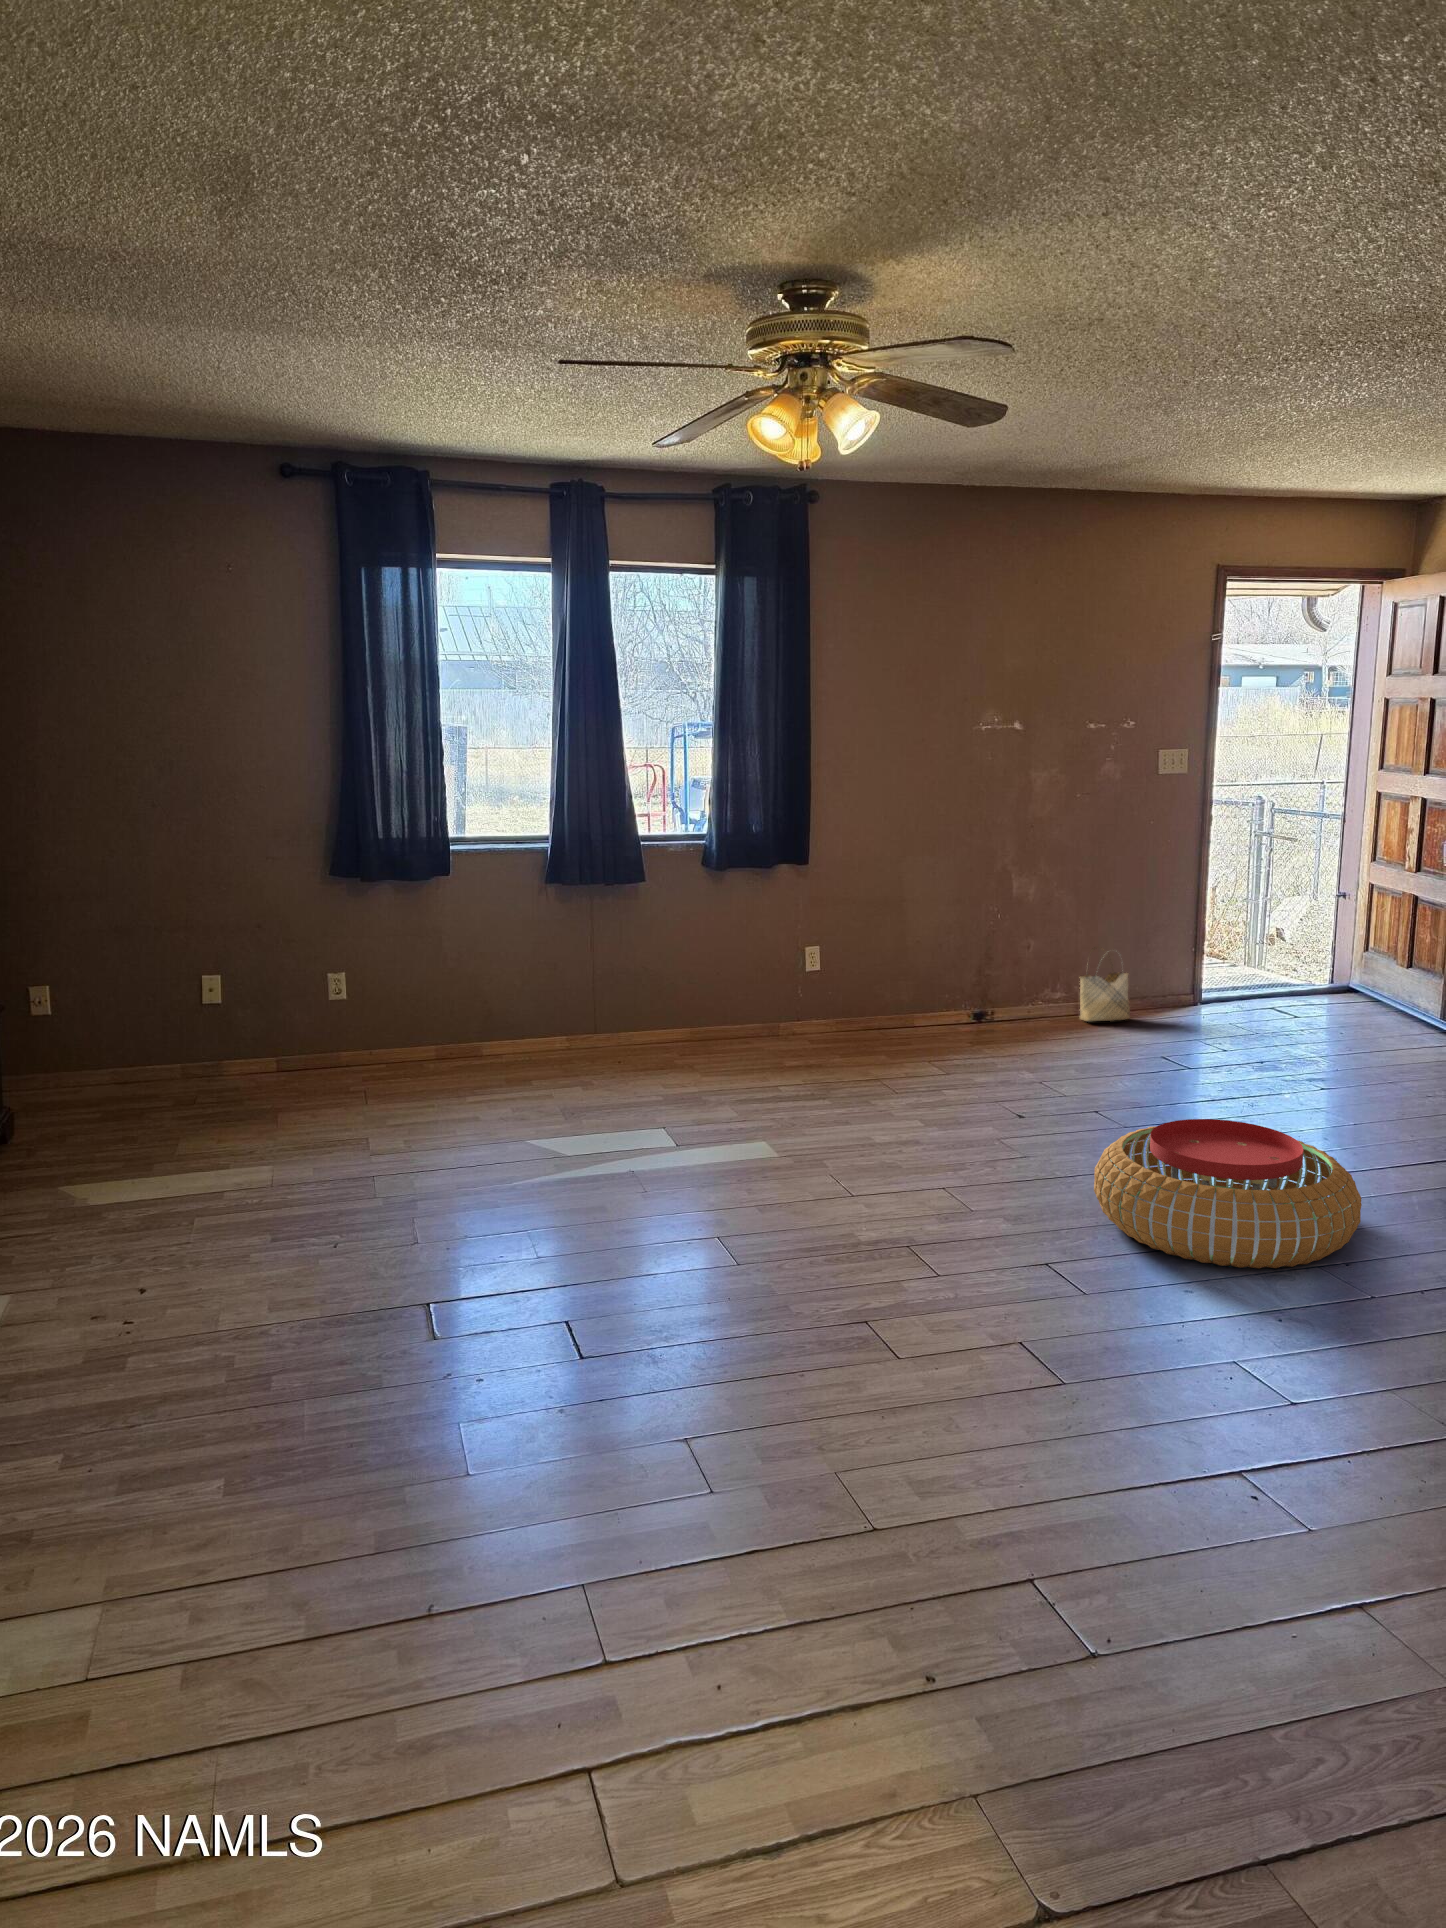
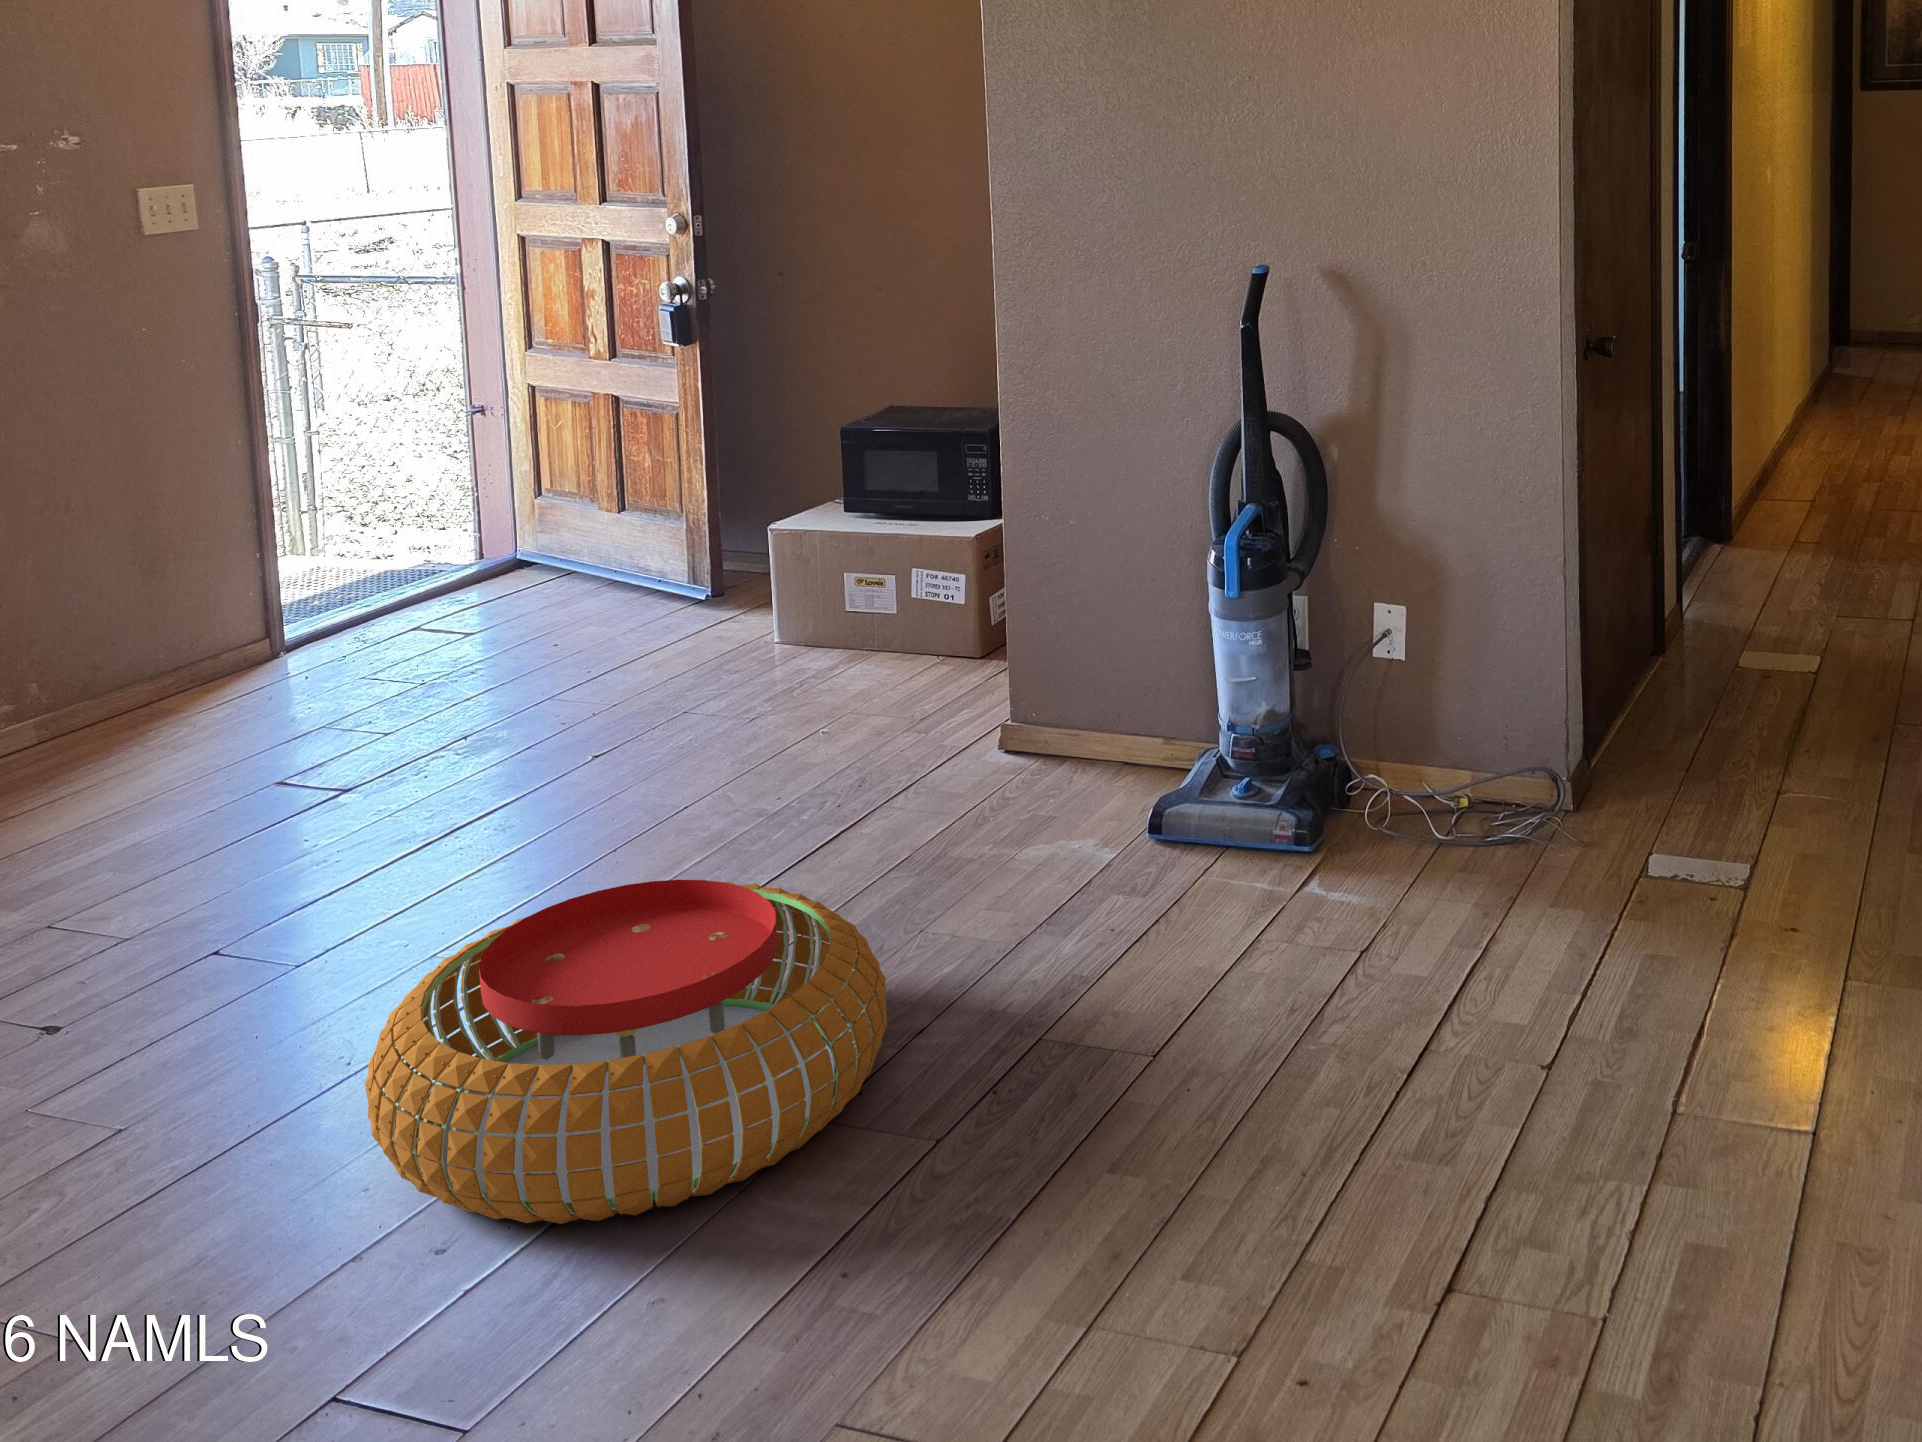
woven basket: present [1080,947,1130,1021] -> none [35,587,160,746]

